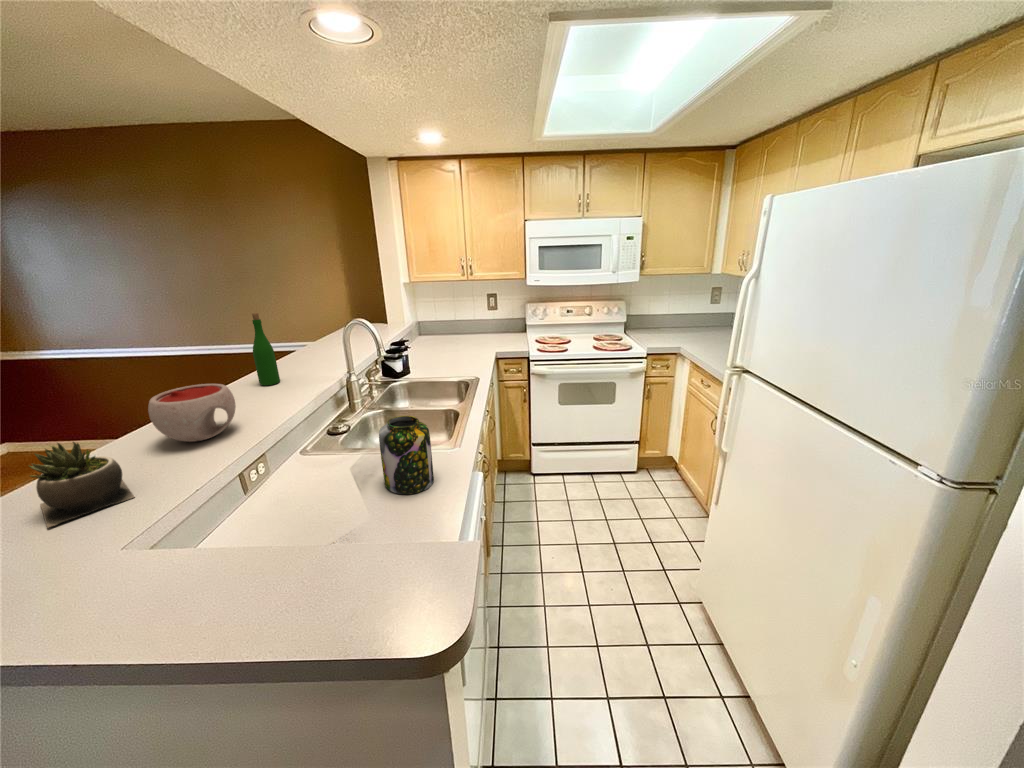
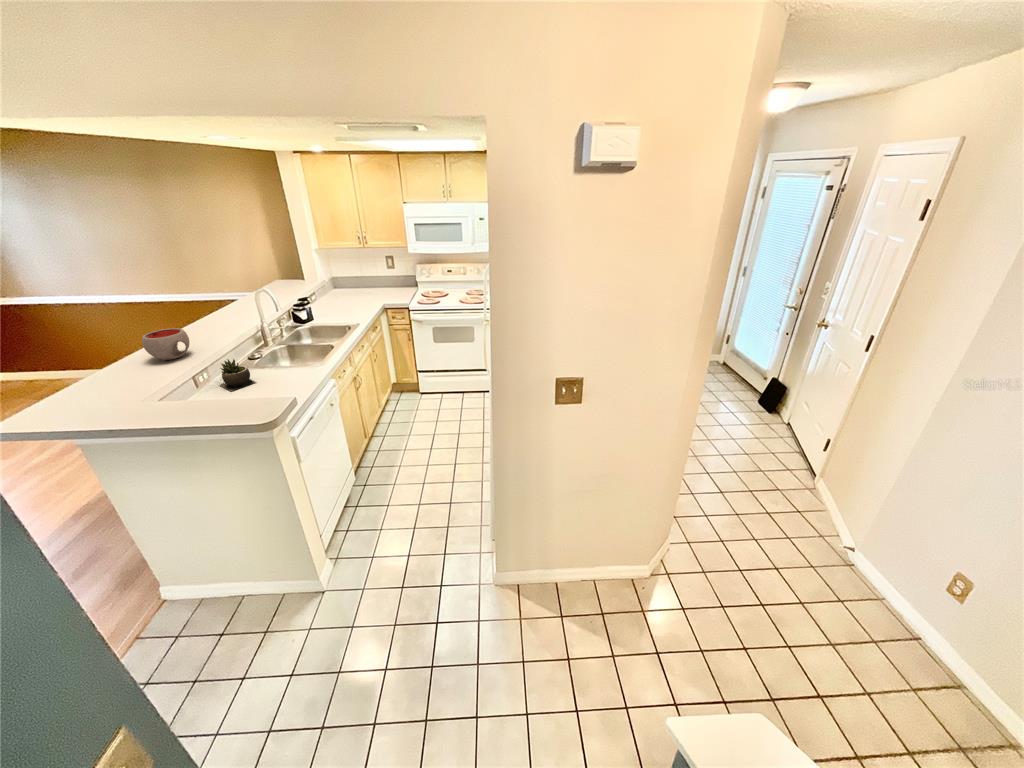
wine bottle: present [252,313,280,386] -> none [194,282,217,329]
jar: present [379,416,434,494] -> none [267,345,301,385]
succulent plant: present [29,442,134,527] -> present [220,359,256,391]

